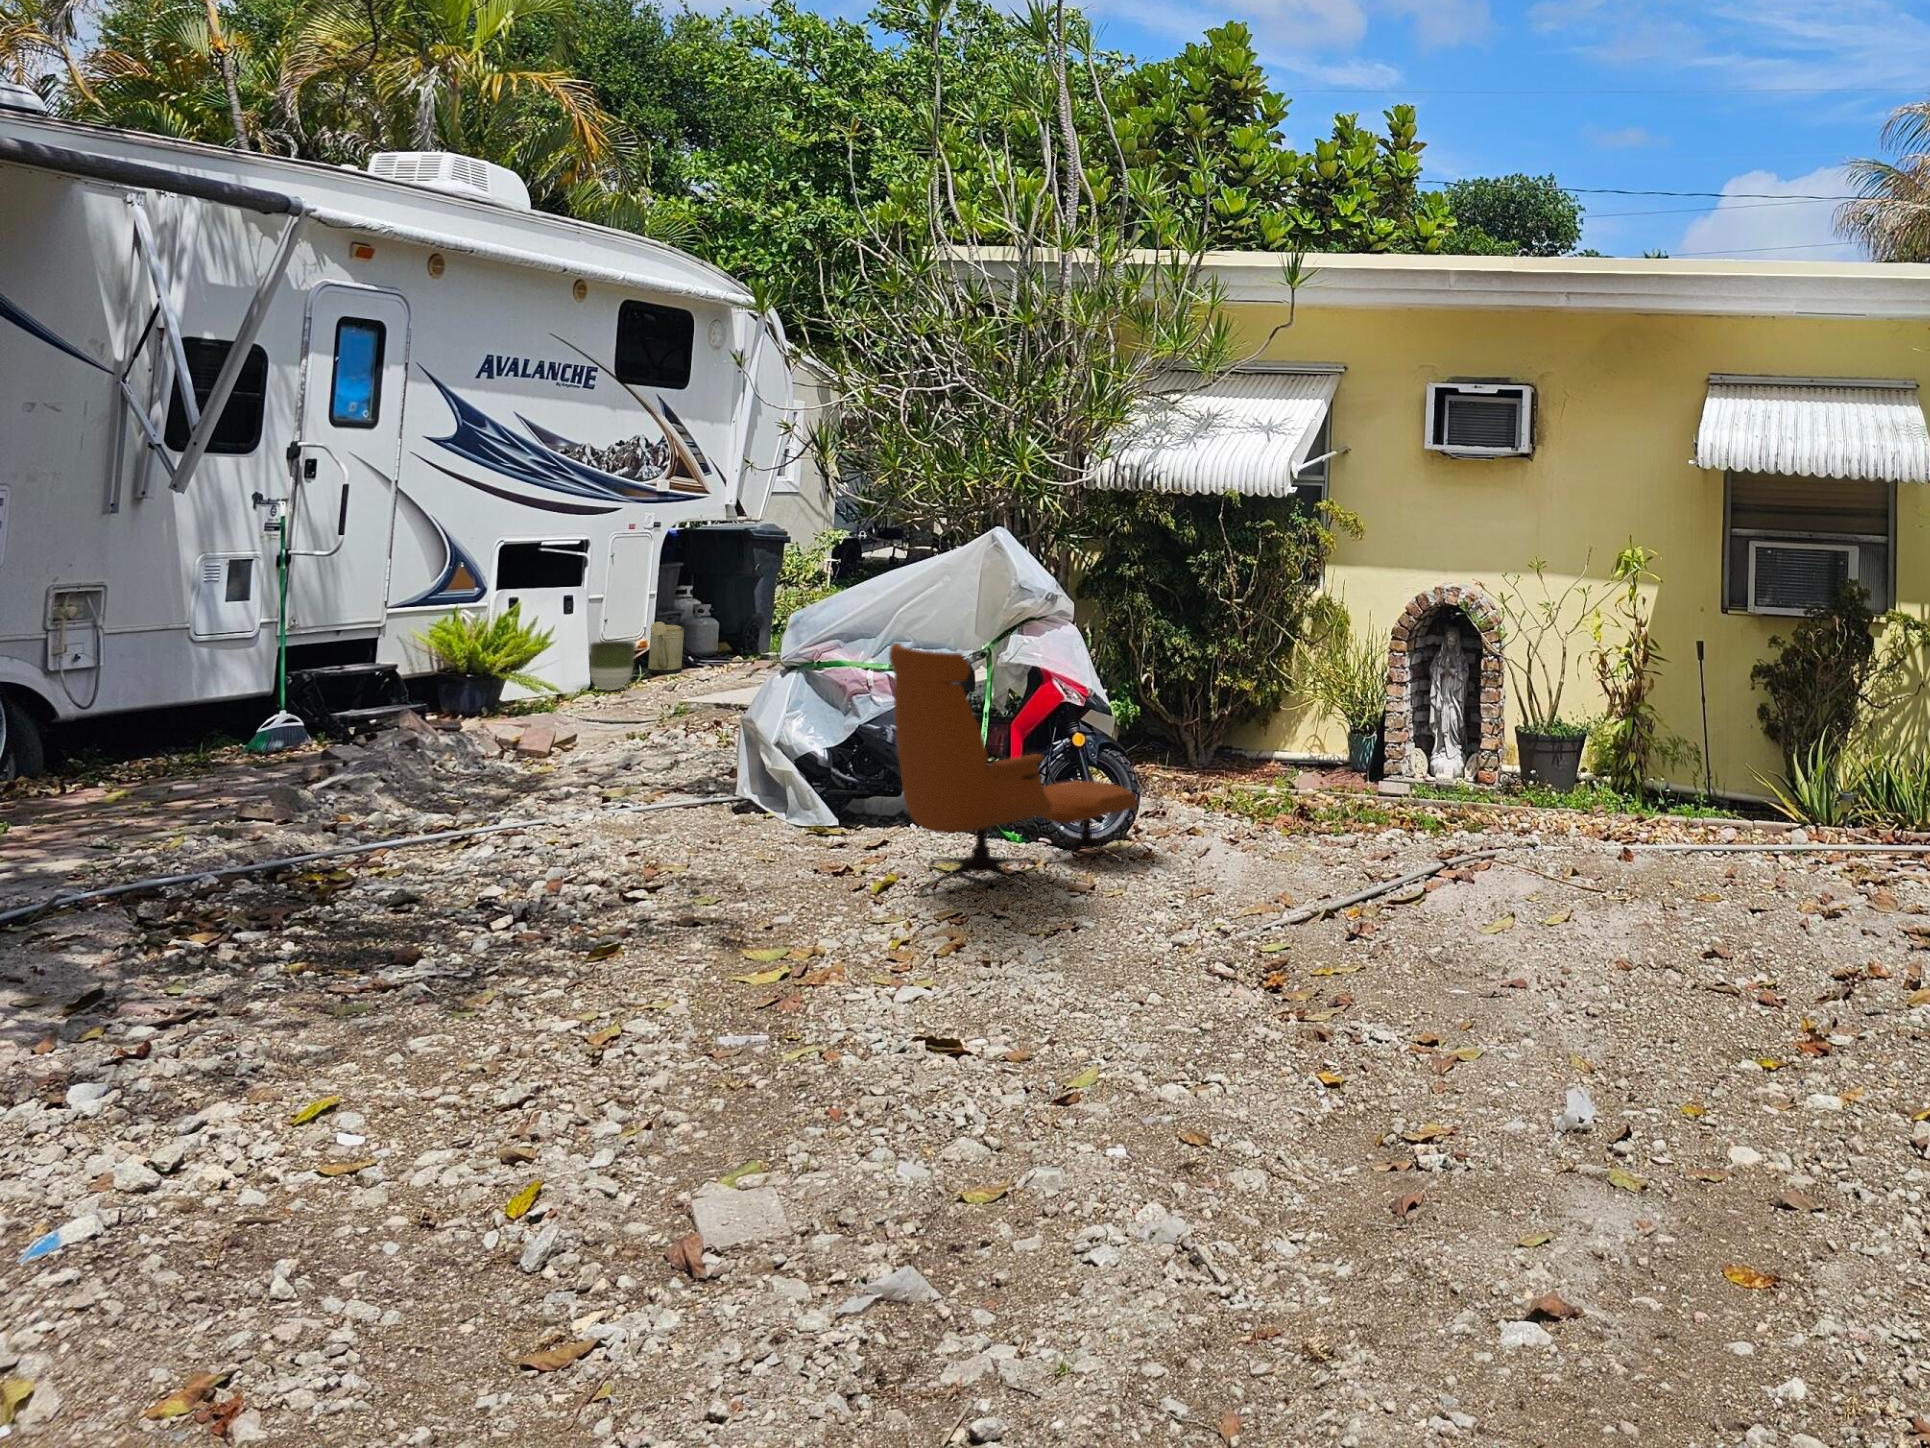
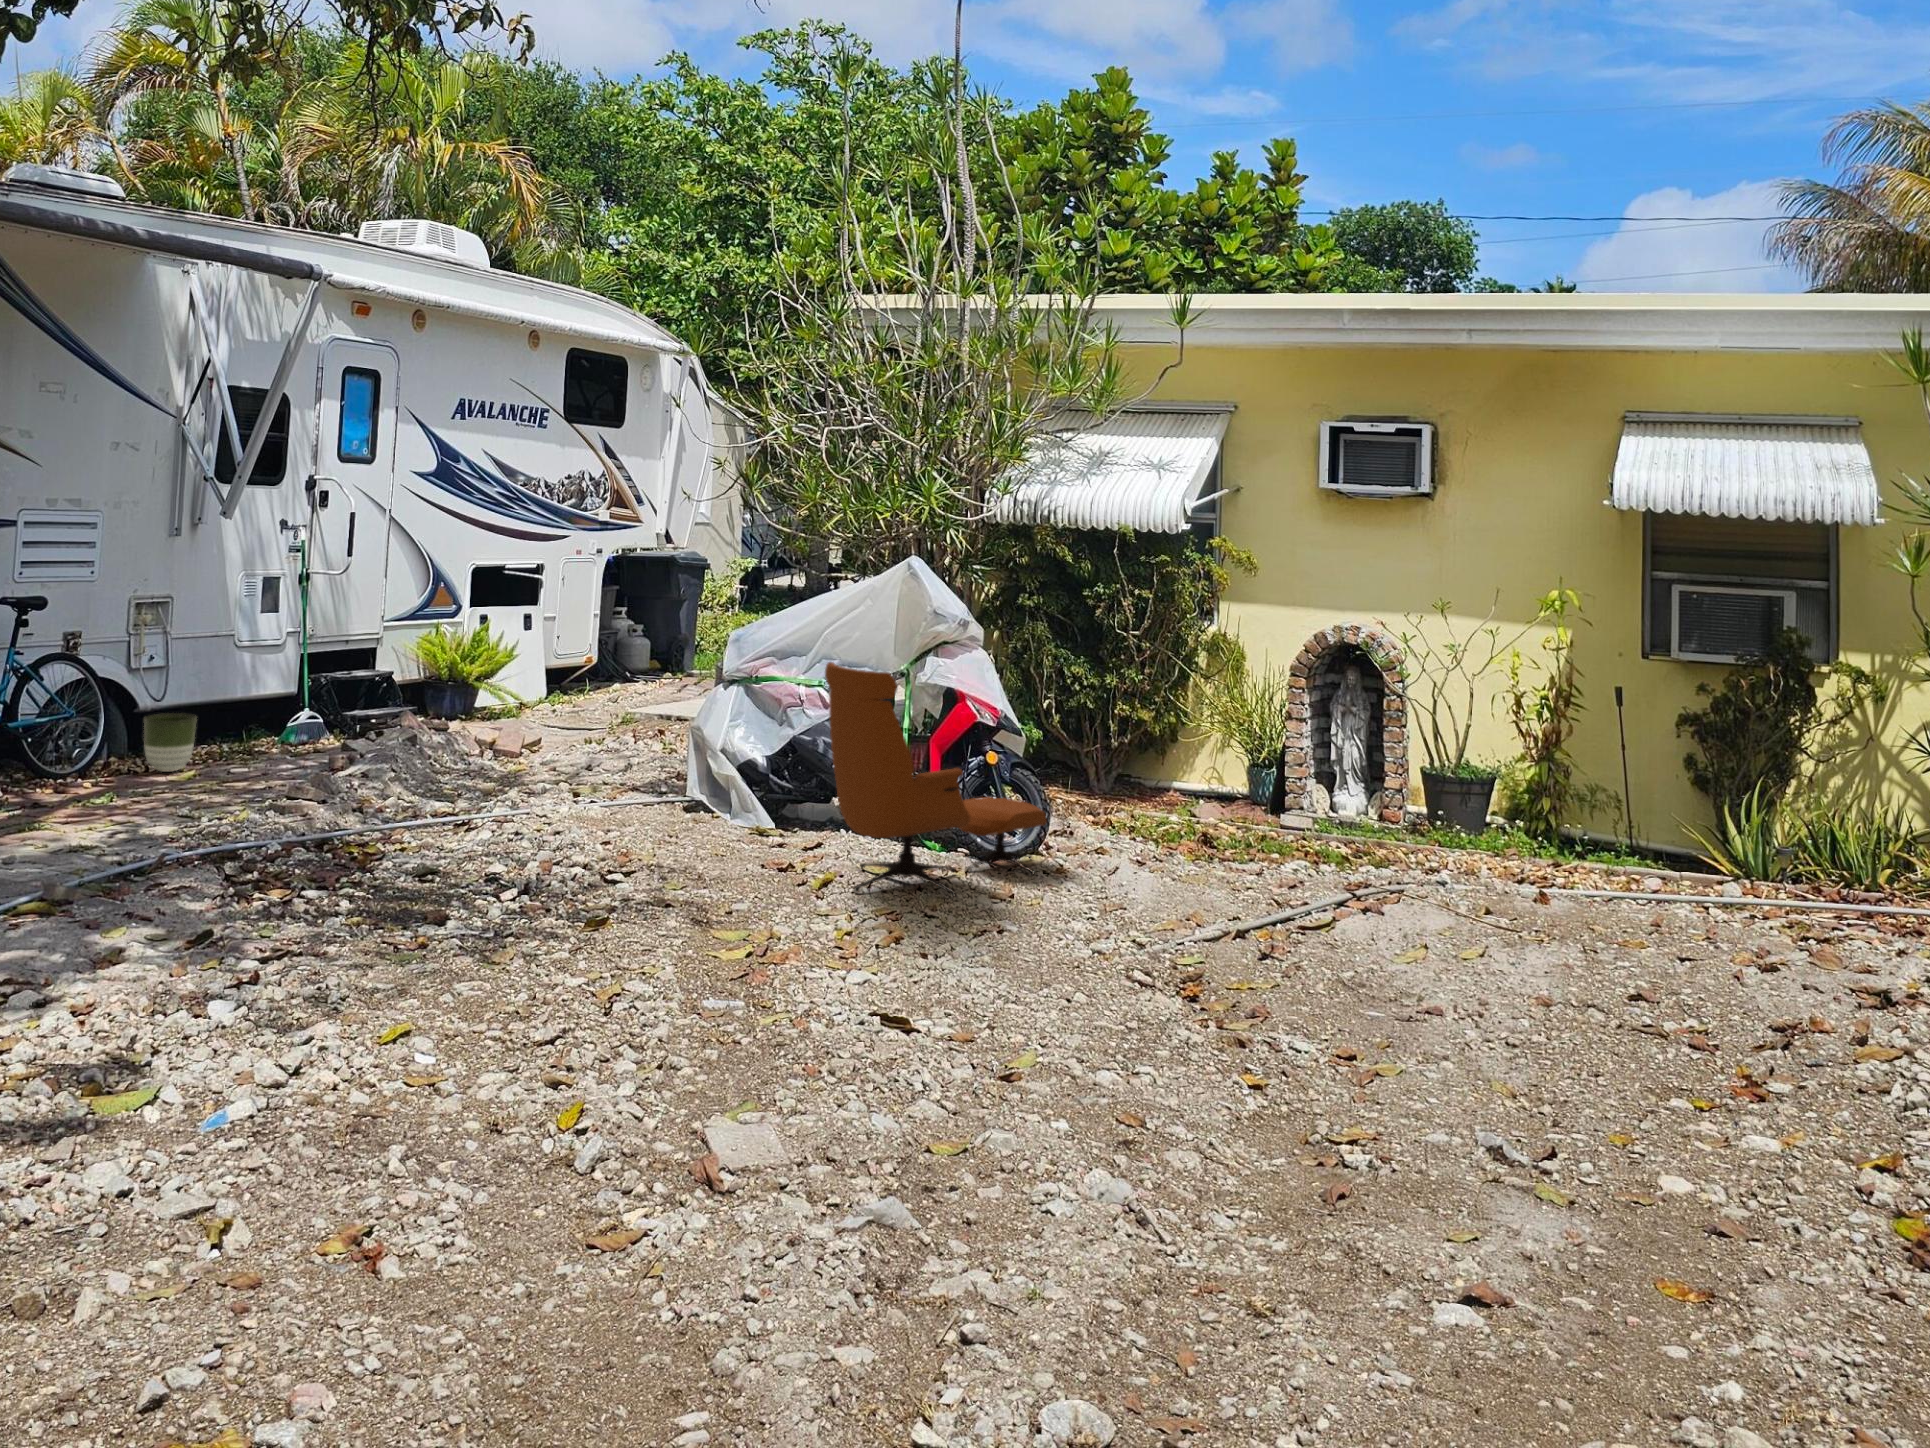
watering can: present [648,612,684,674] -> none [590,633,621,690]
planter: present [589,641,636,691] -> present [144,713,197,772]

